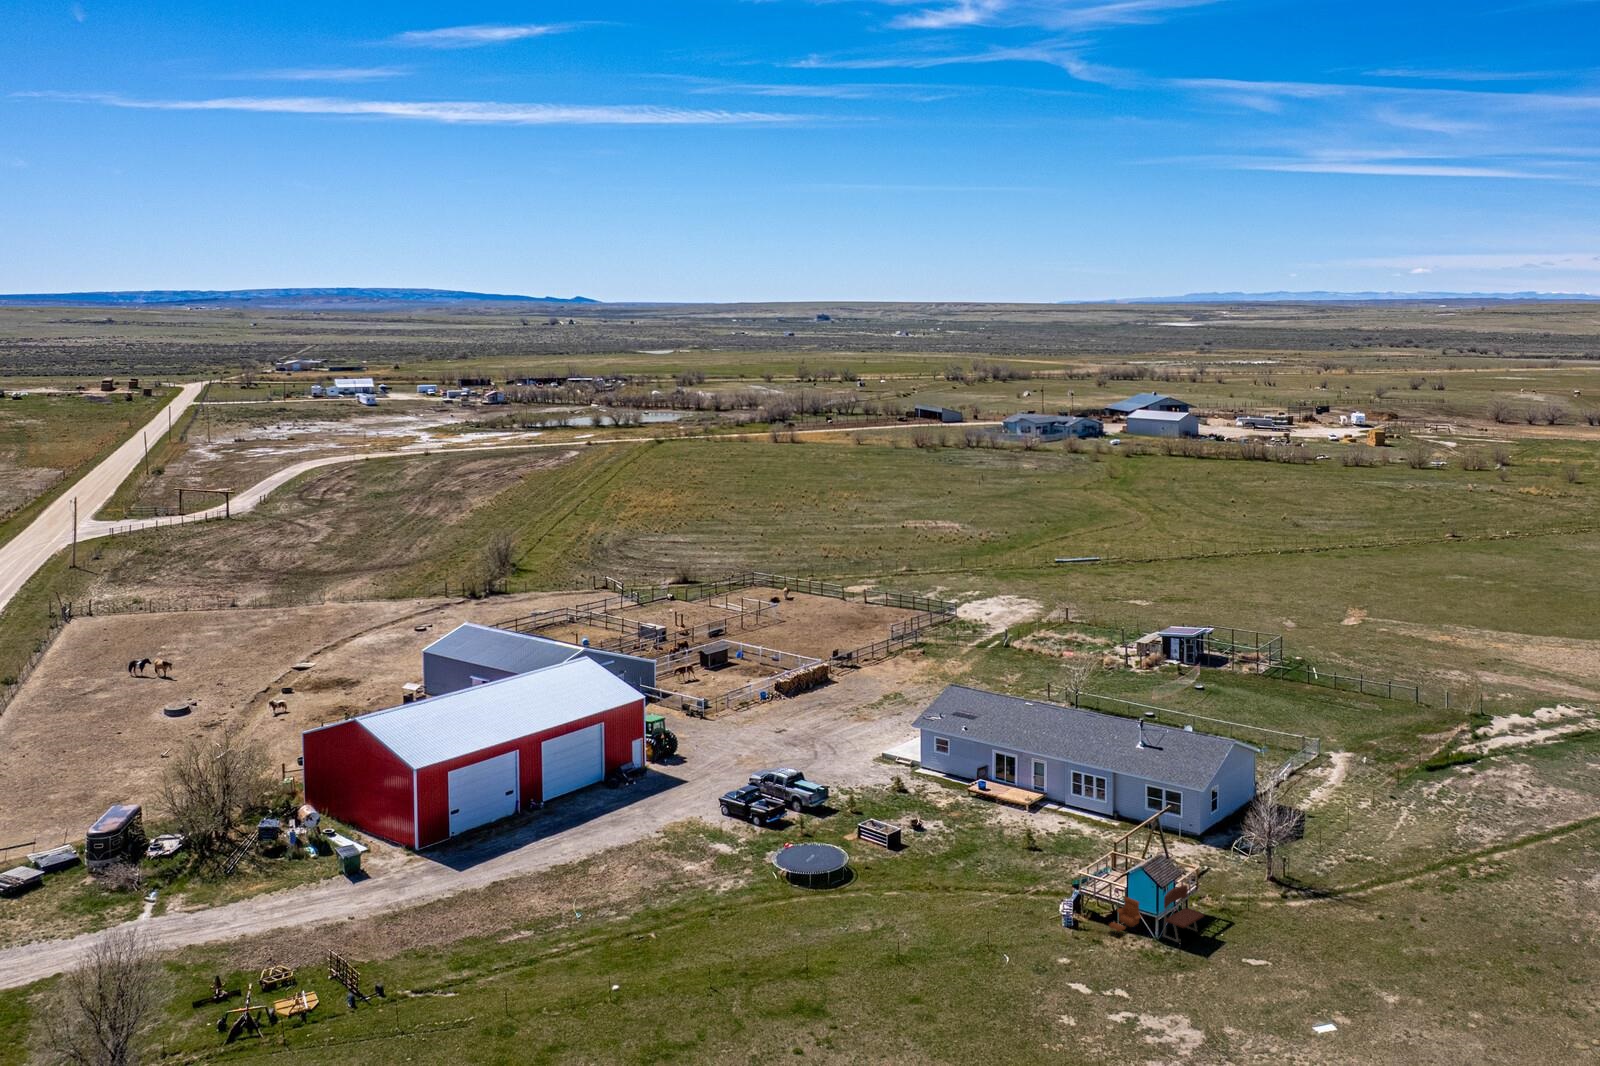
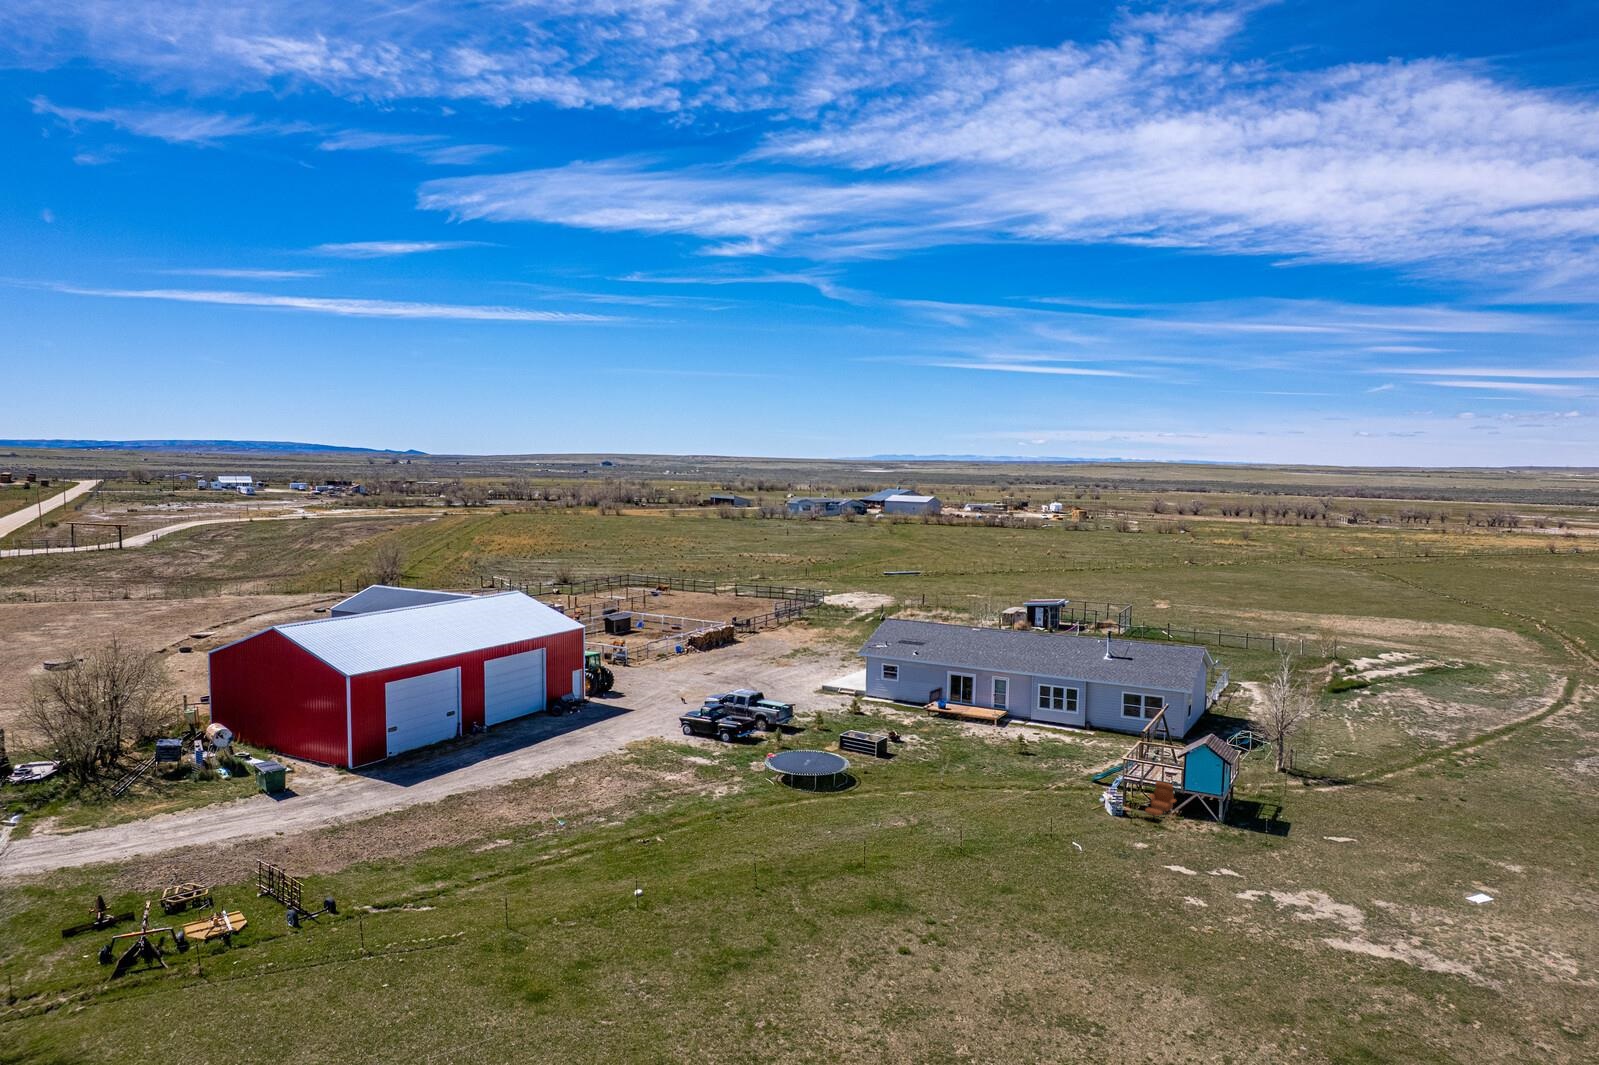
bench: present [1163,885,1204,942] -> none [1200,766,1238,825]

